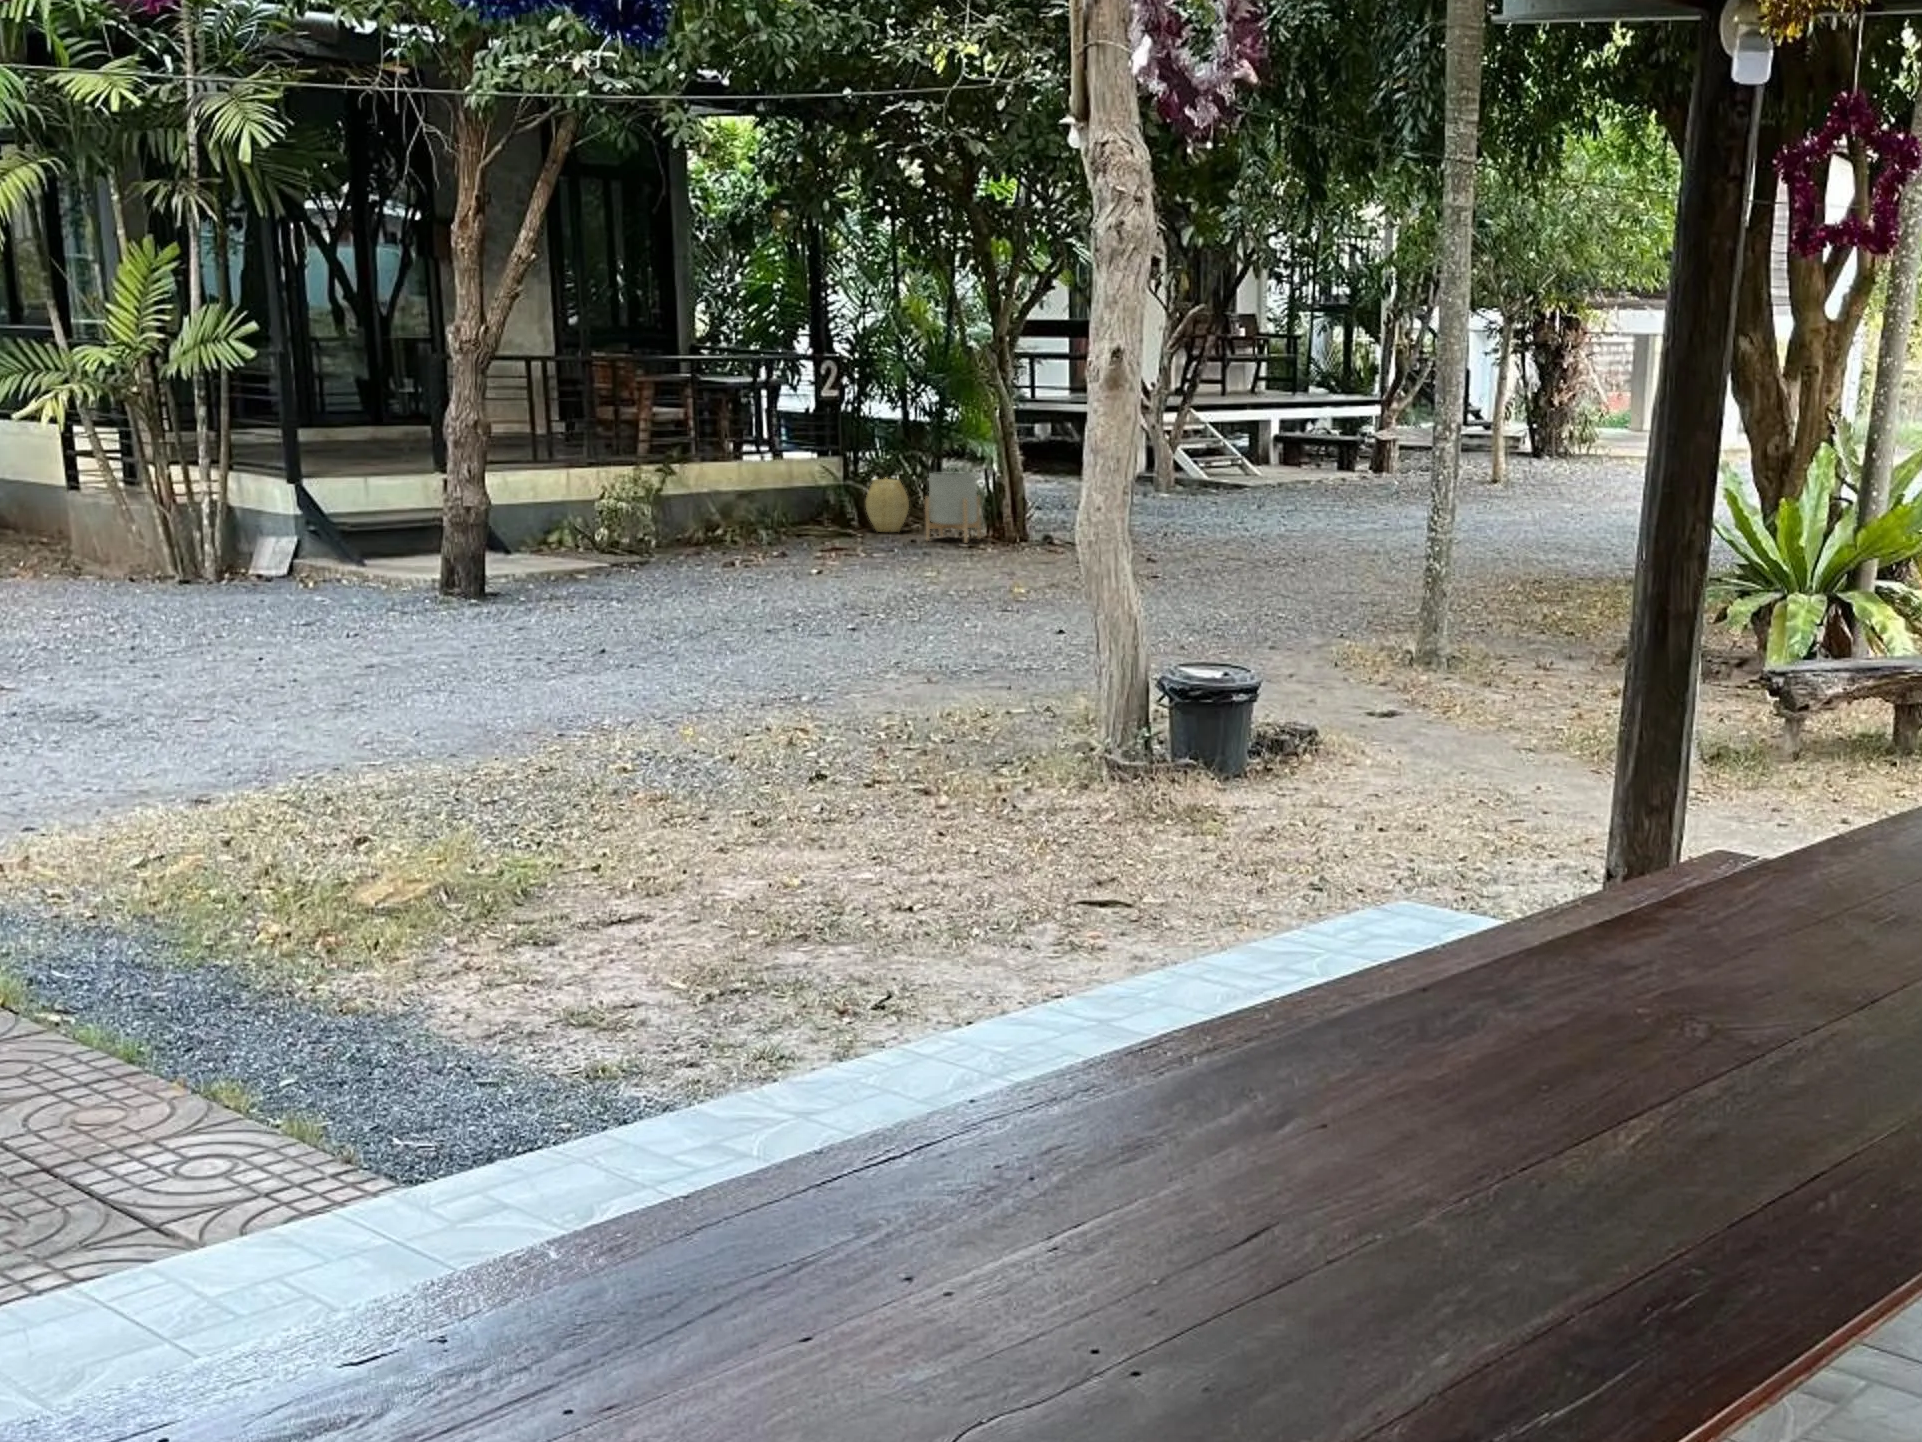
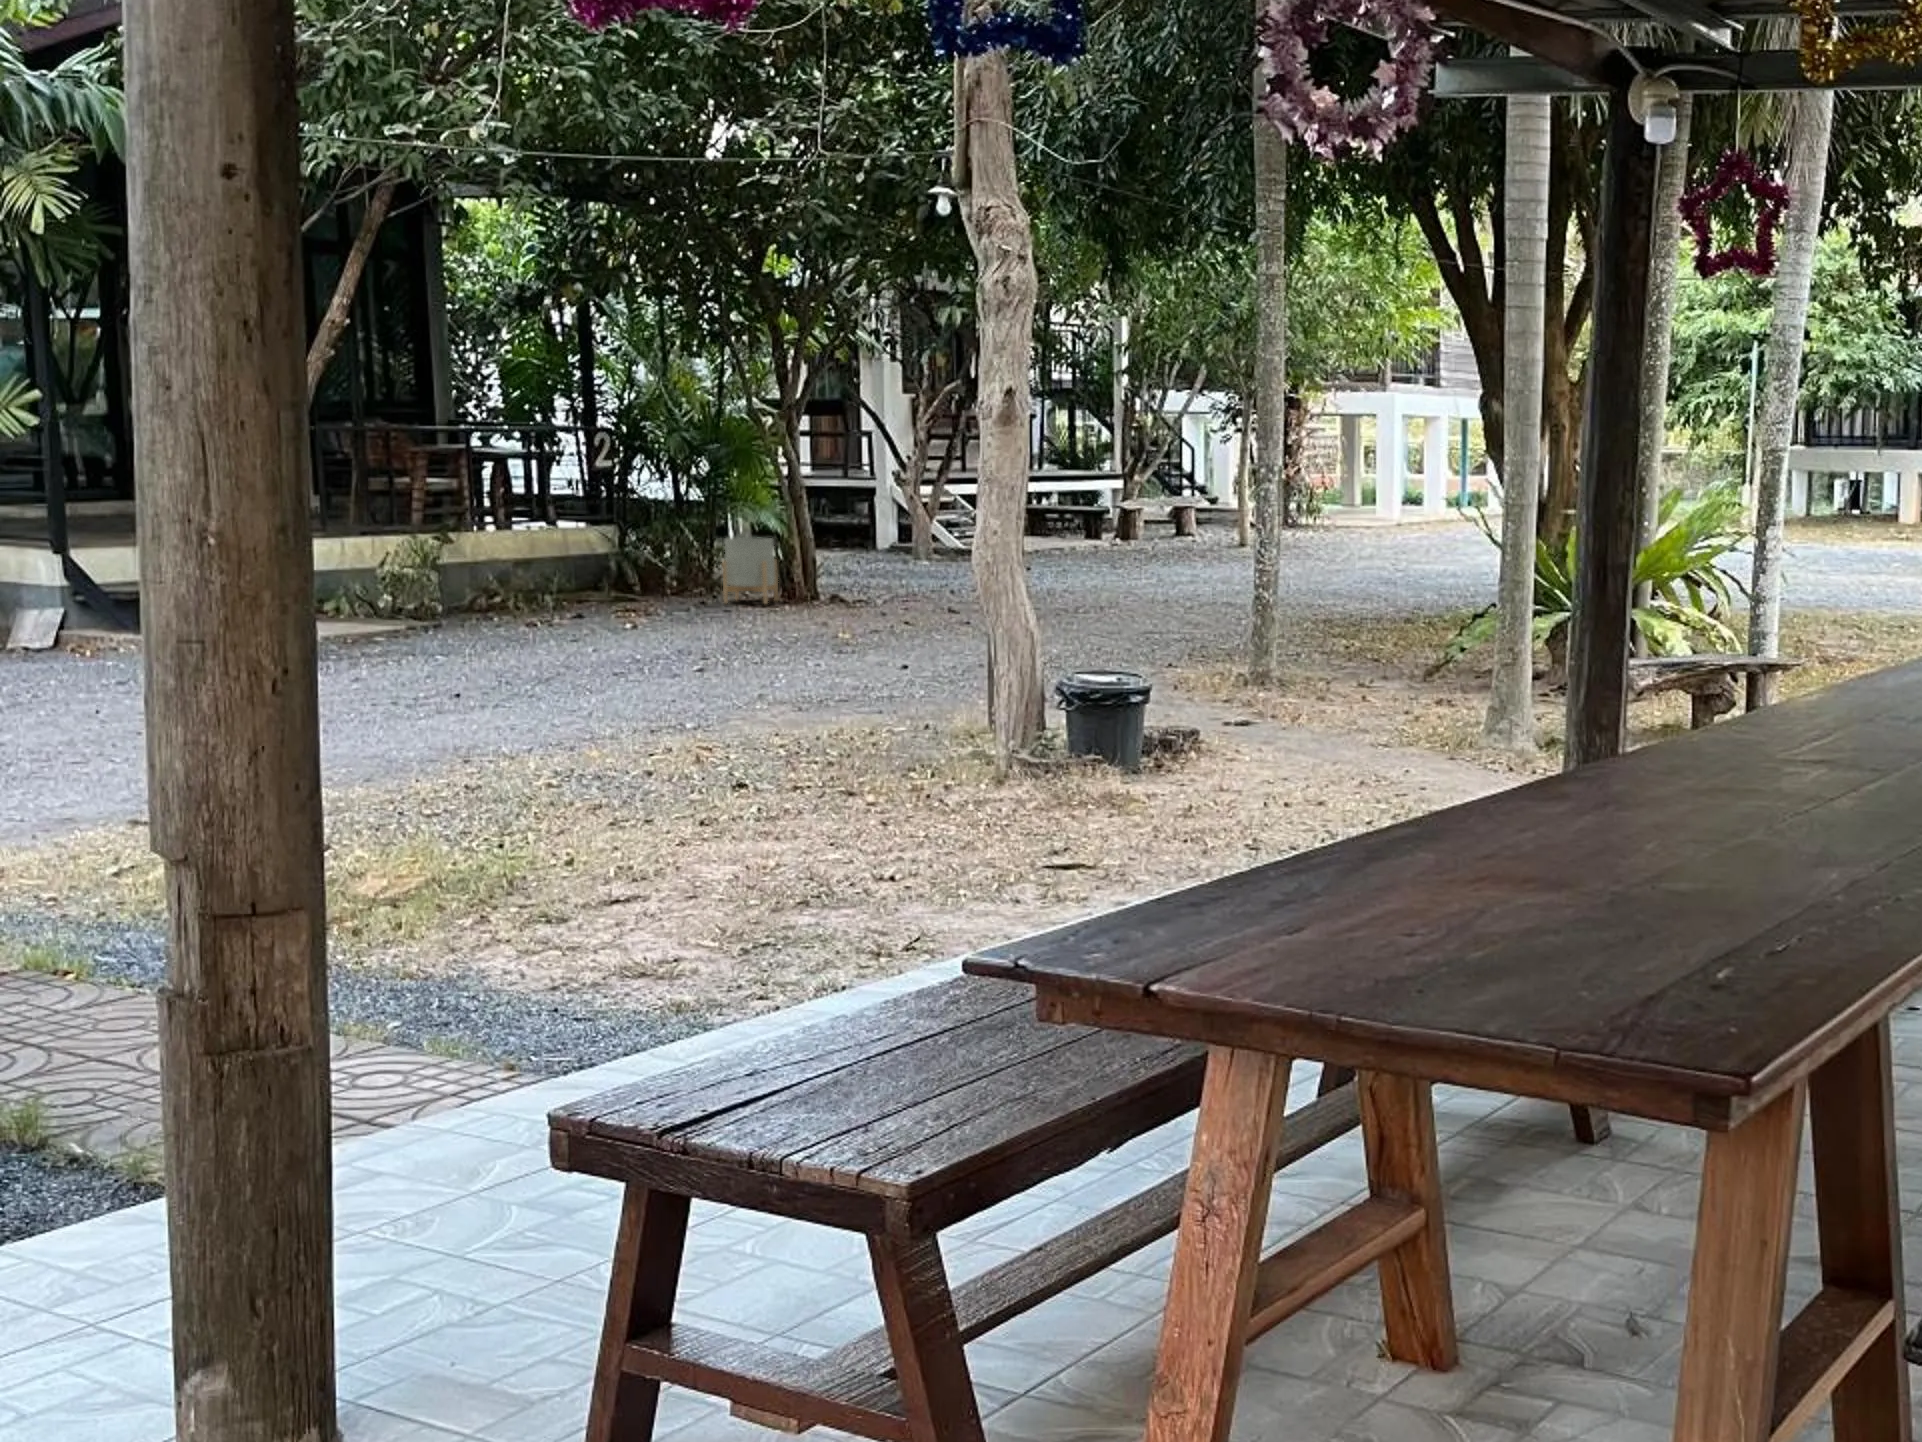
woven basket: present [865,478,909,532] -> none [656,544,701,597]

